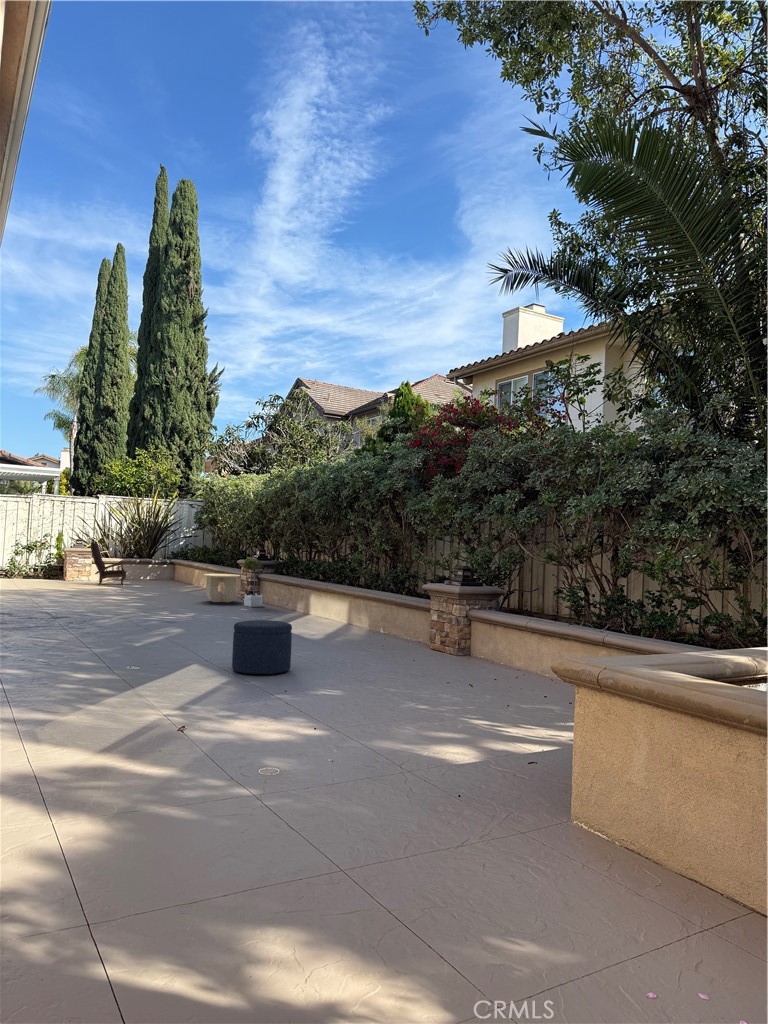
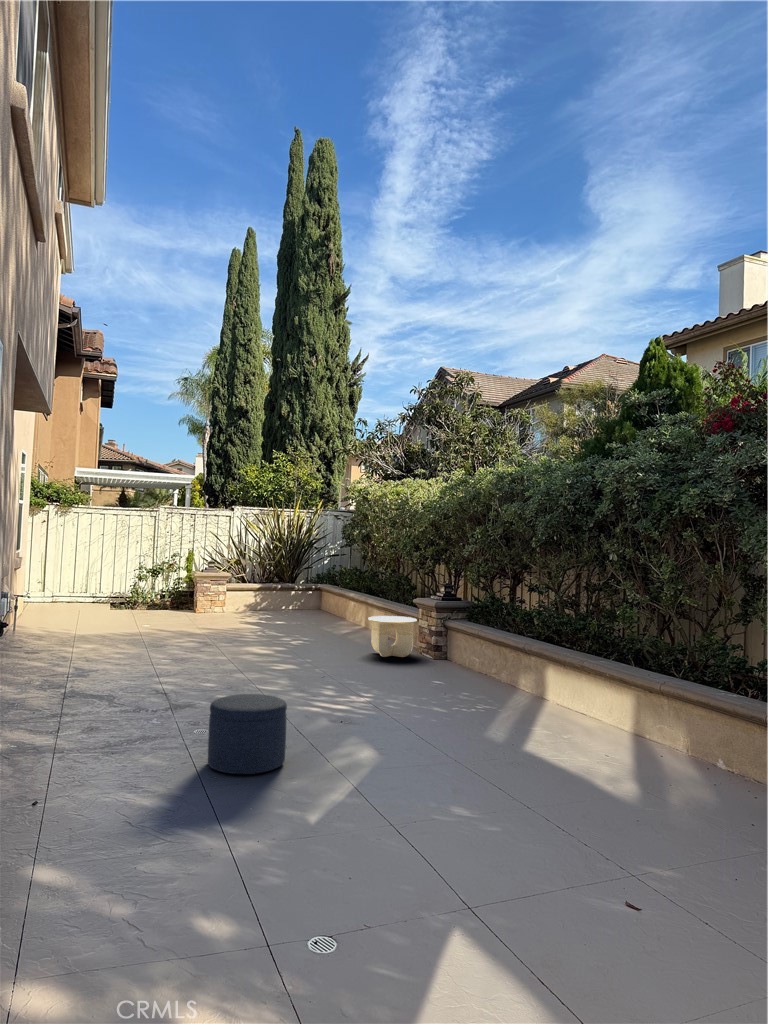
armchair: present [91,541,126,586] -> none [225,564,266,619]
potted tree: present [244,557,264,607] -> none [425,596,453,668]
ottoman: present [232,620,292,675] -> present [208,694,287,775]

